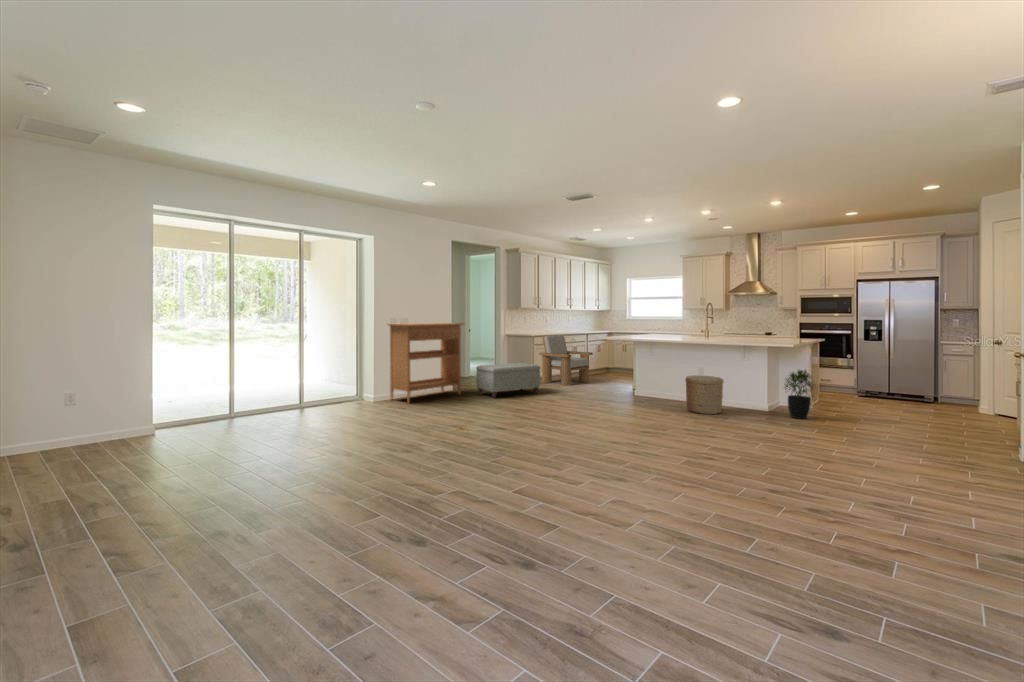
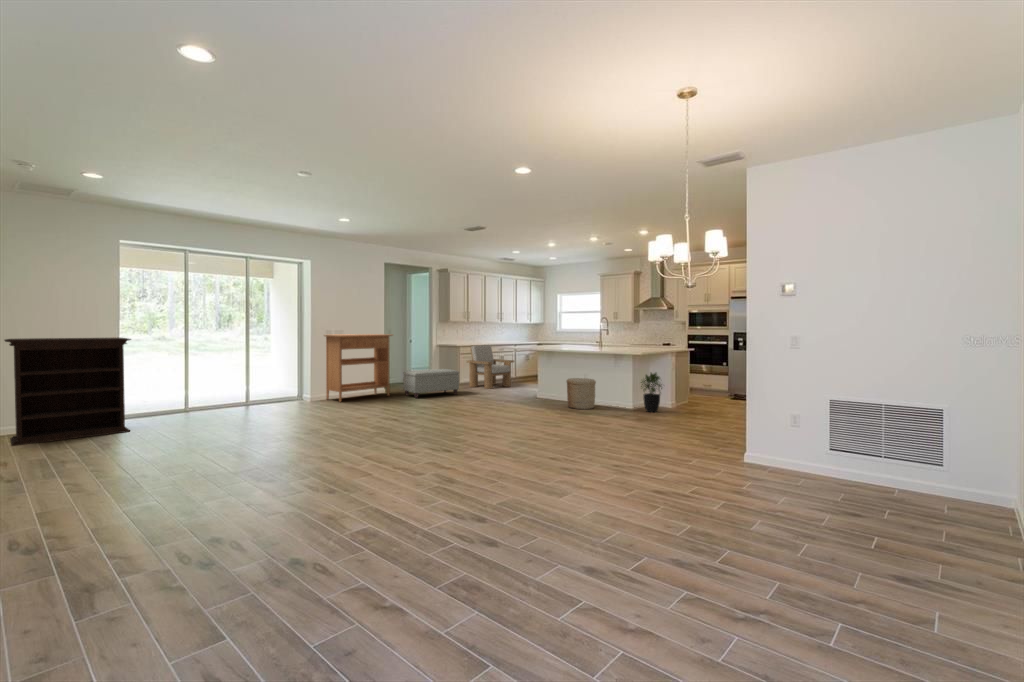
bookshelf: none [0,328,168,474] -> present [4,338,131,446]

